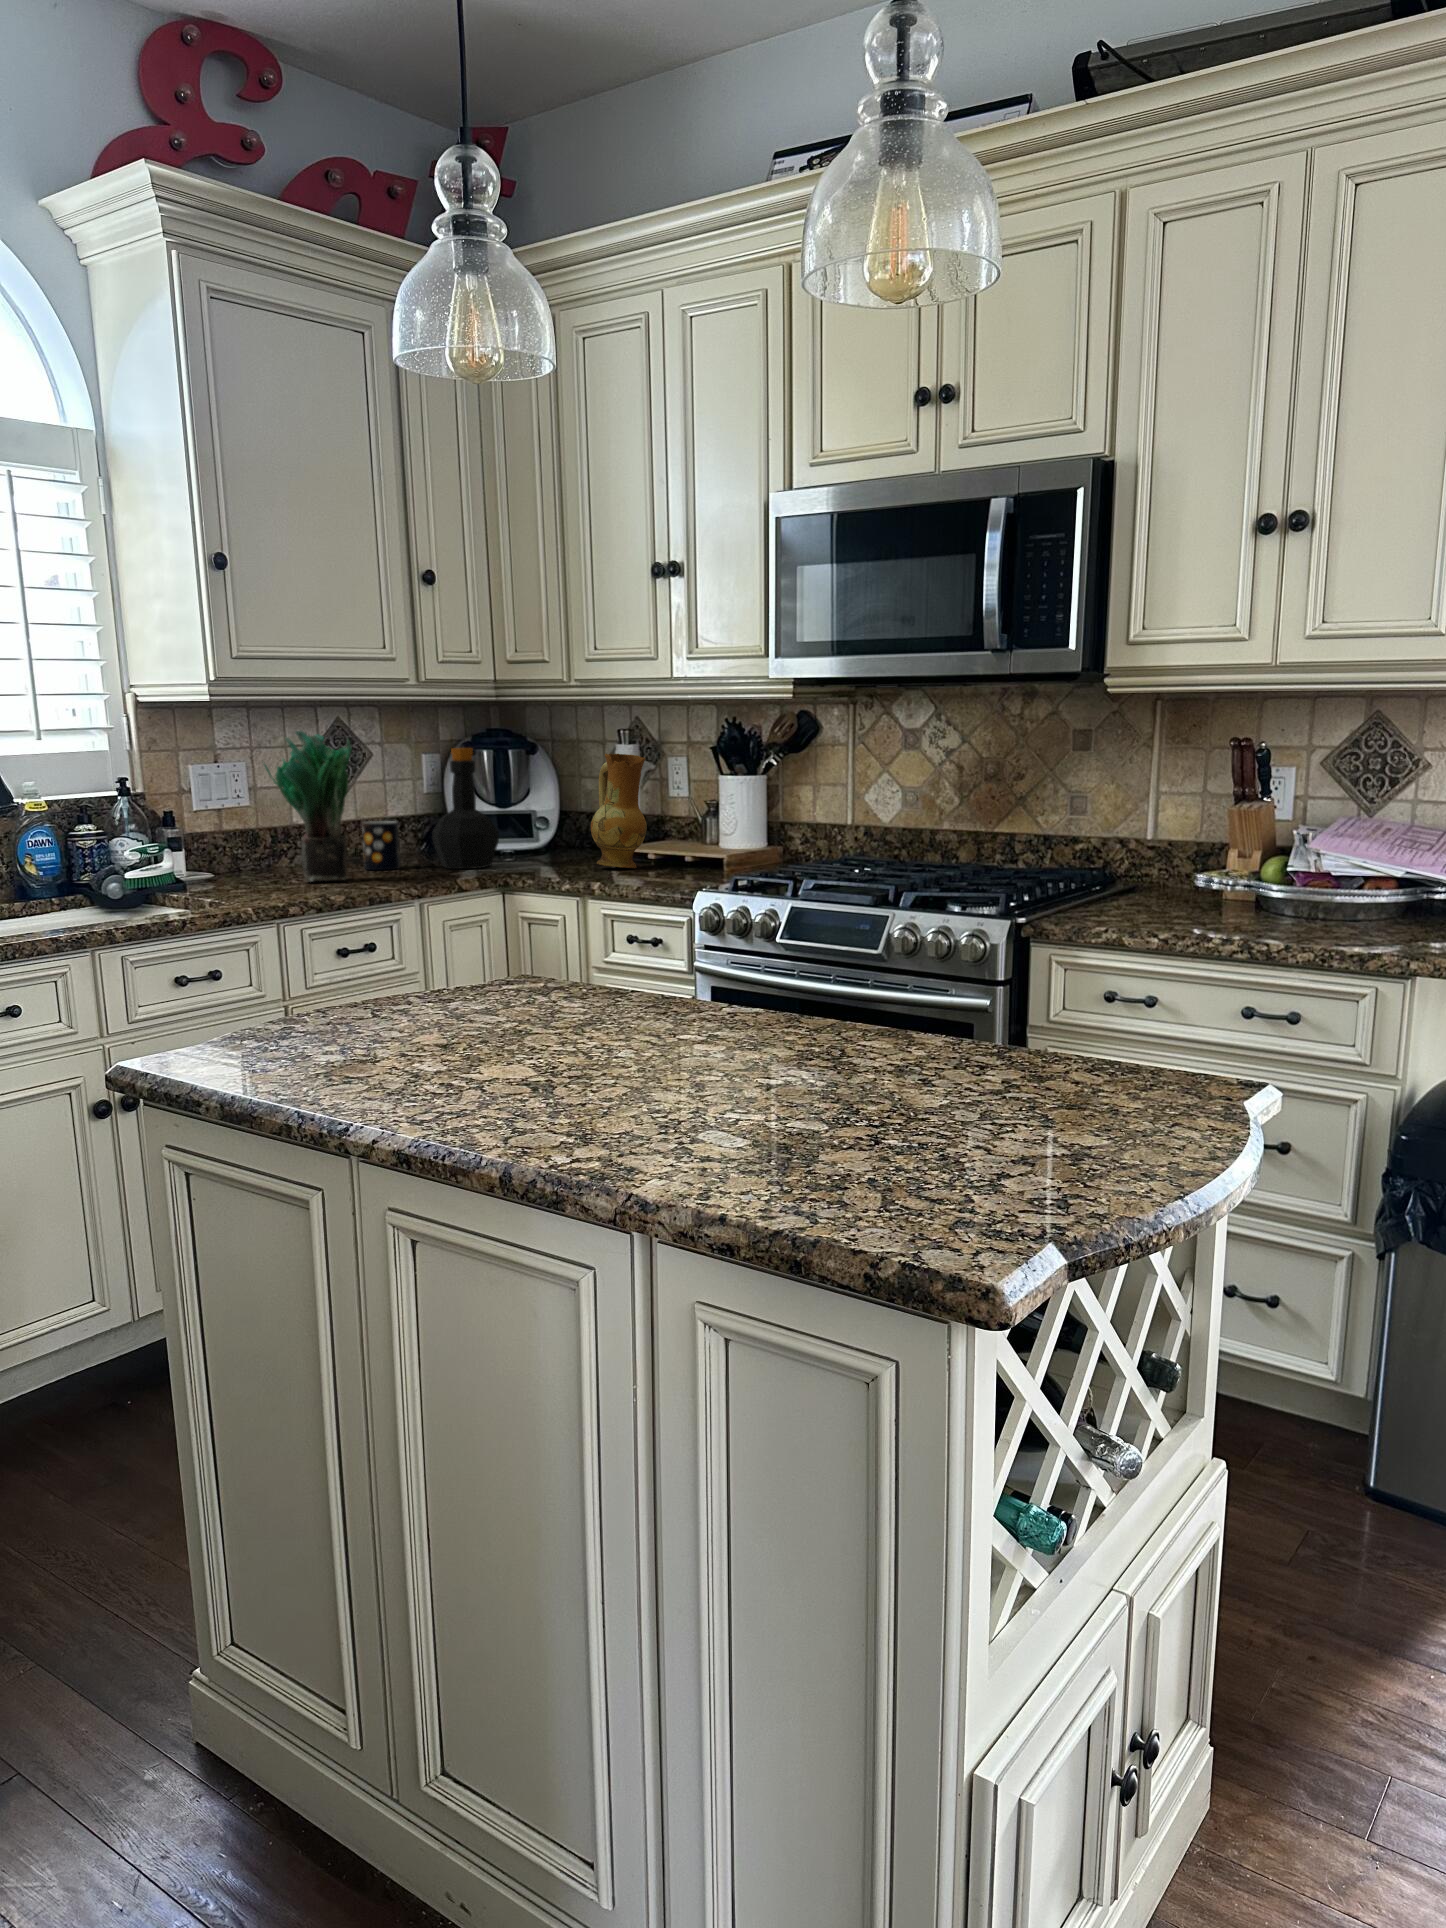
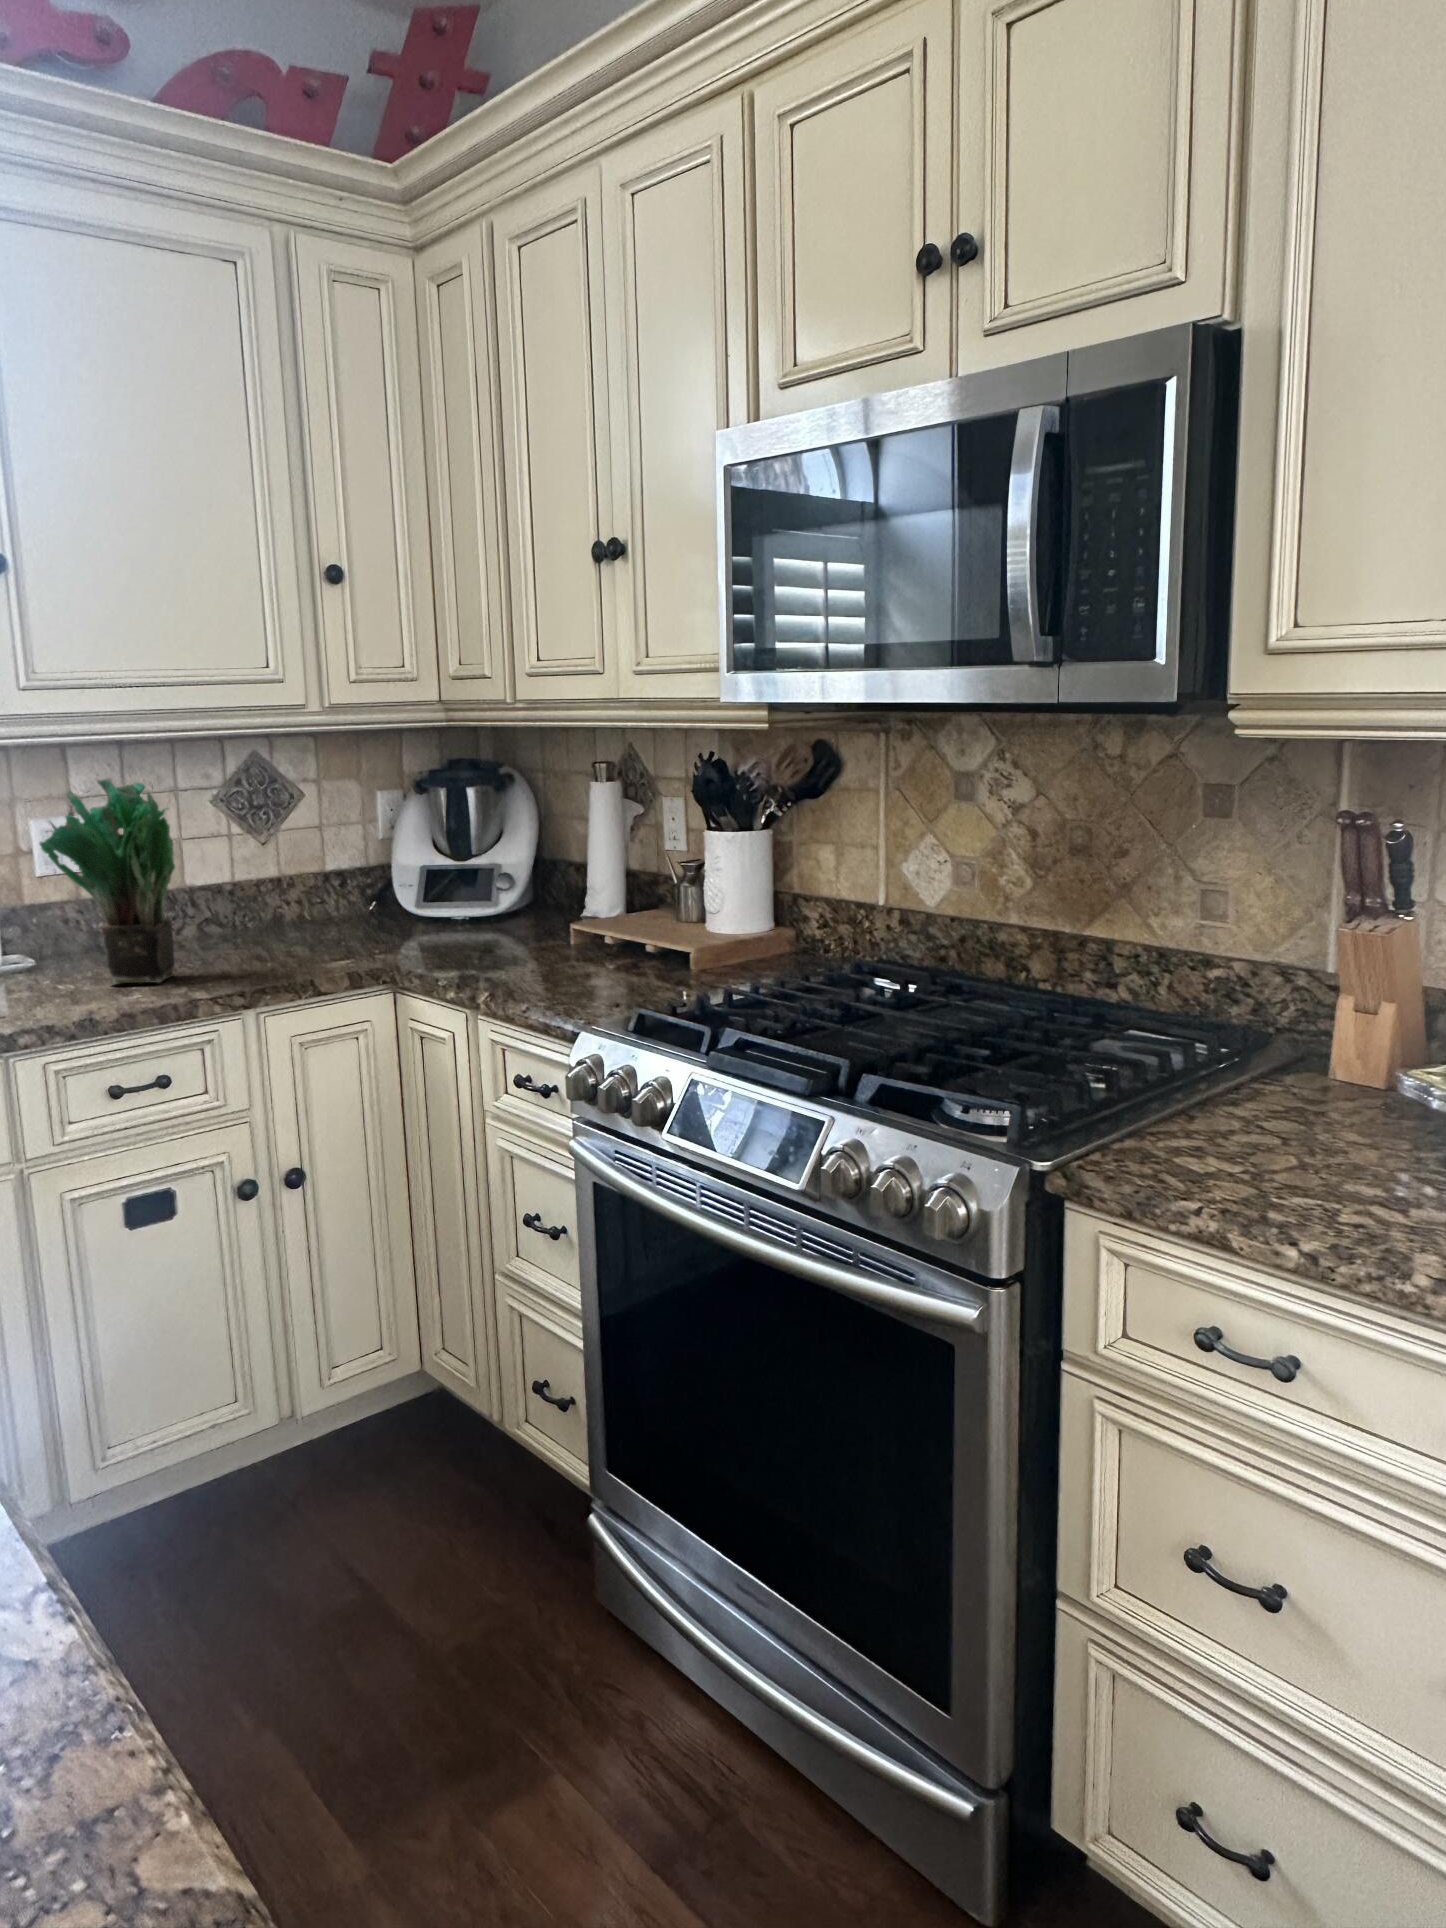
bottle: present [432,748,499,869] -> none [323,793,407,957]
ceramic jug: present [591,754,647,868] -> none [503,804,583,968]
mug: present [362,821,400,870] -> none [238,888,292,955]

